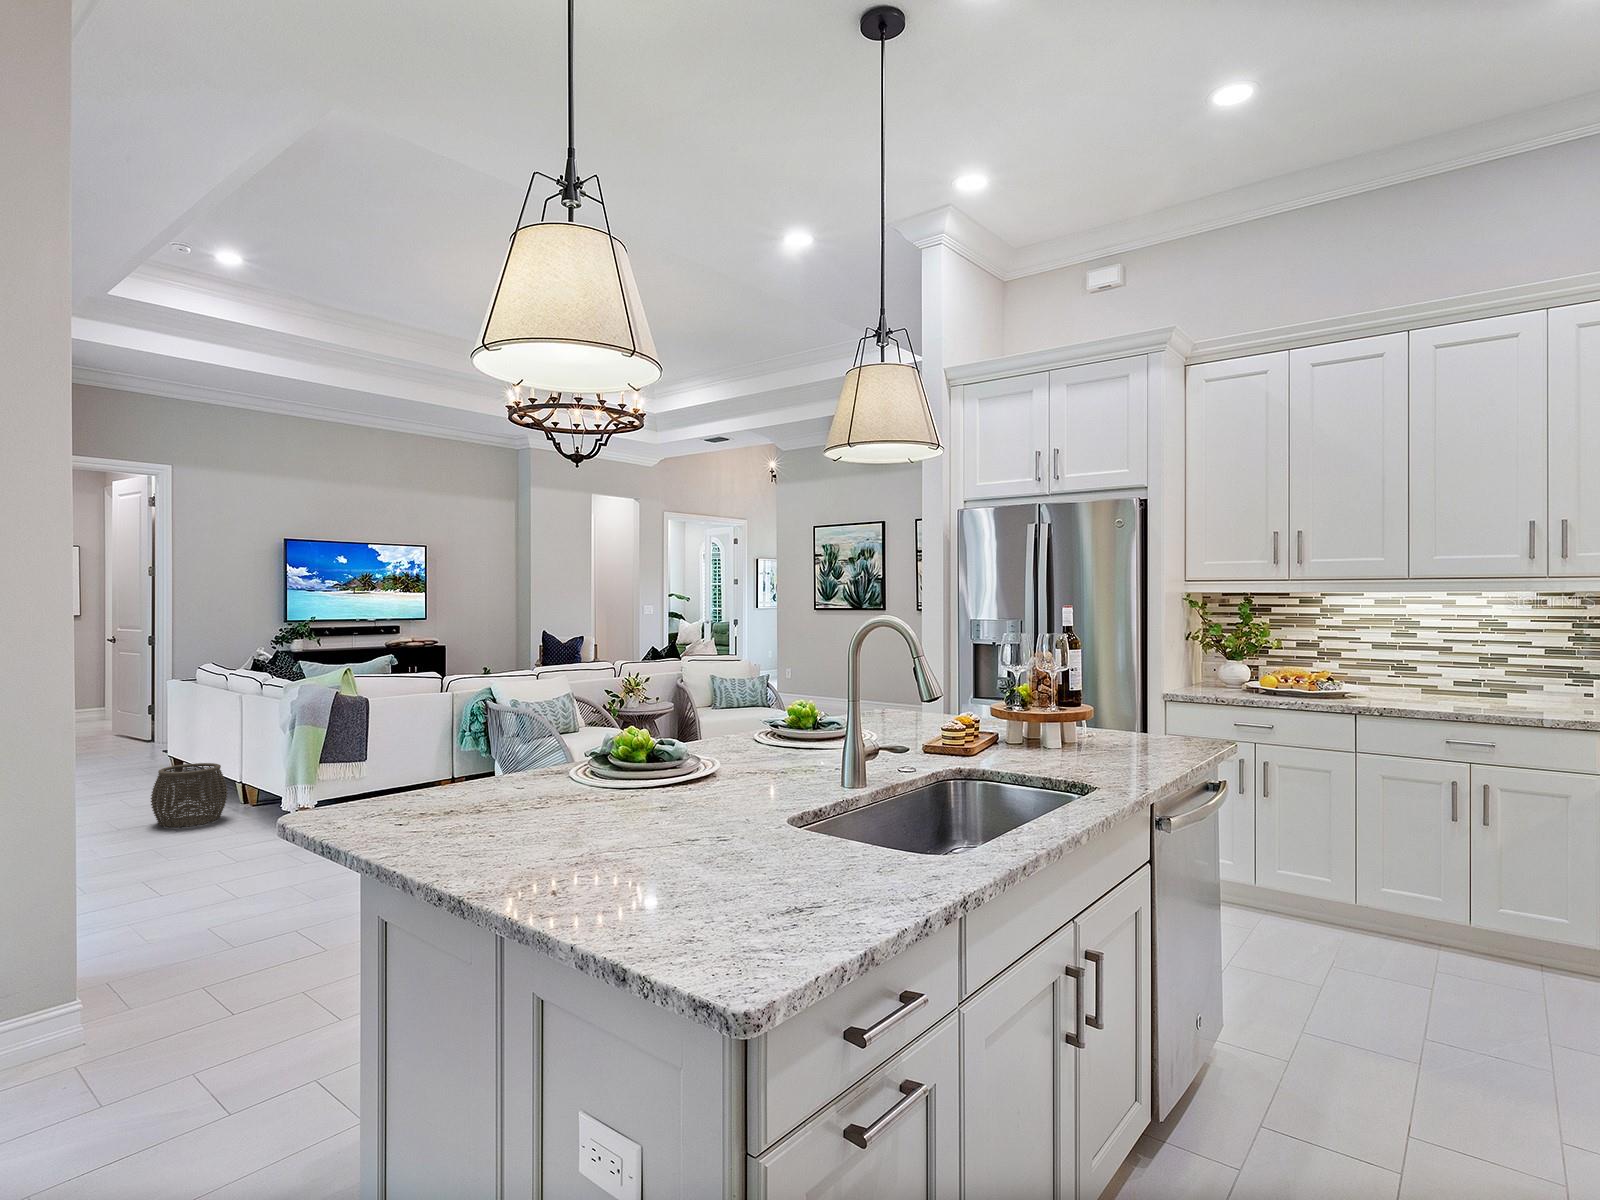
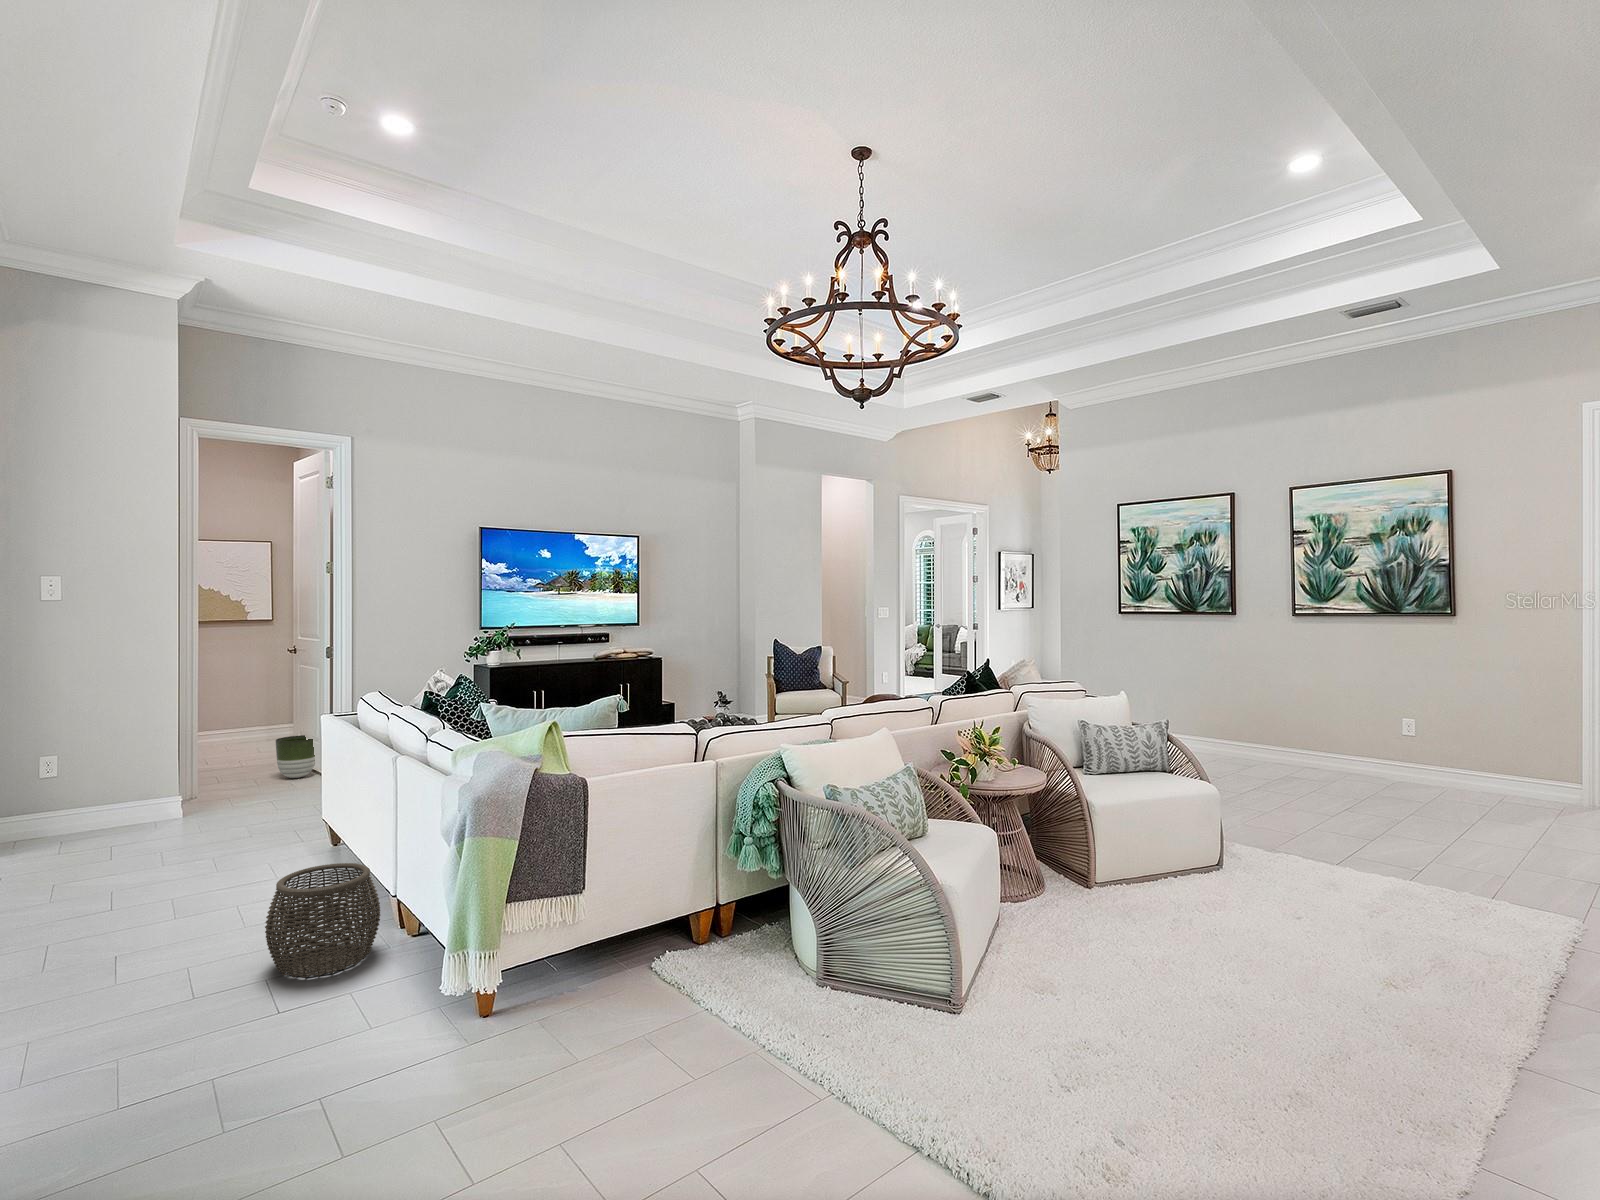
planter: none [100,710,137,745] -> present [276,735,315,778]

